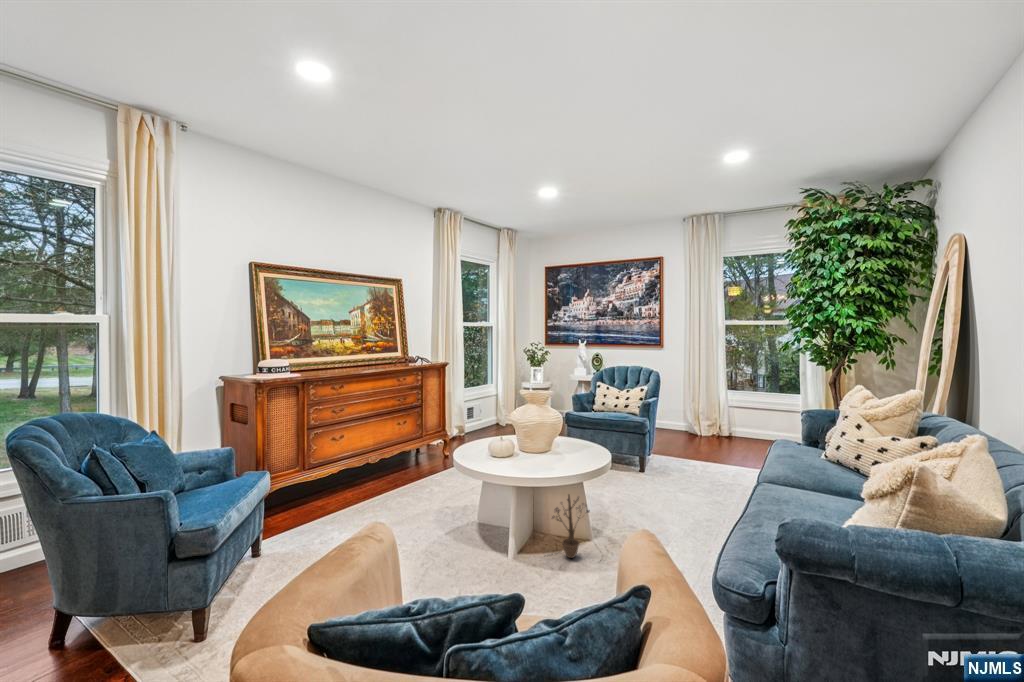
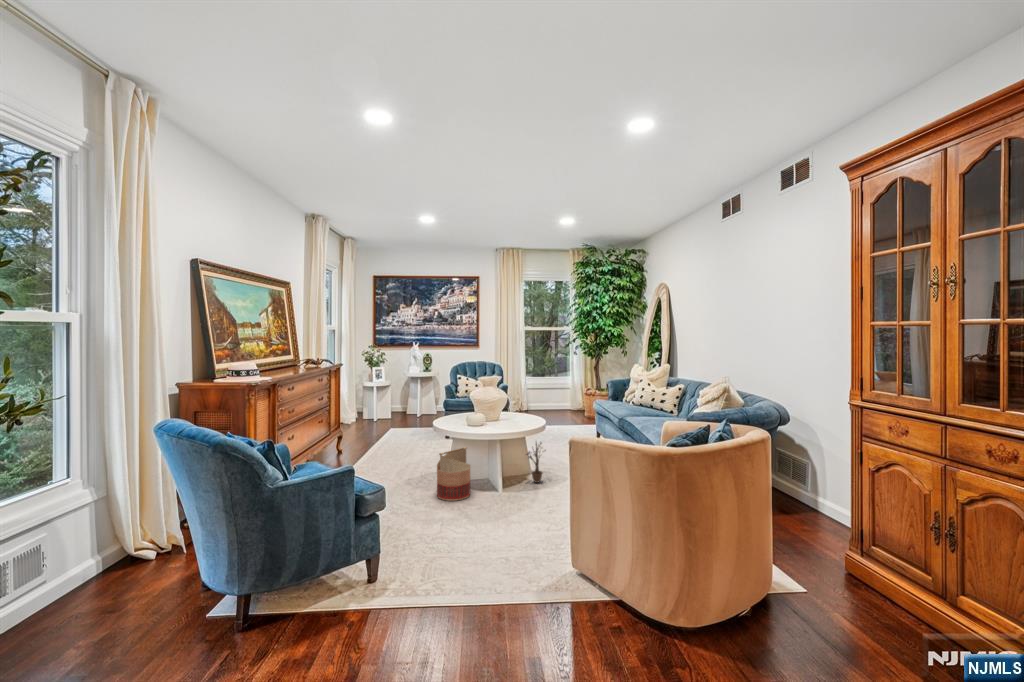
basket: none [423,484,469,555] -> present [437,447,471,501]

